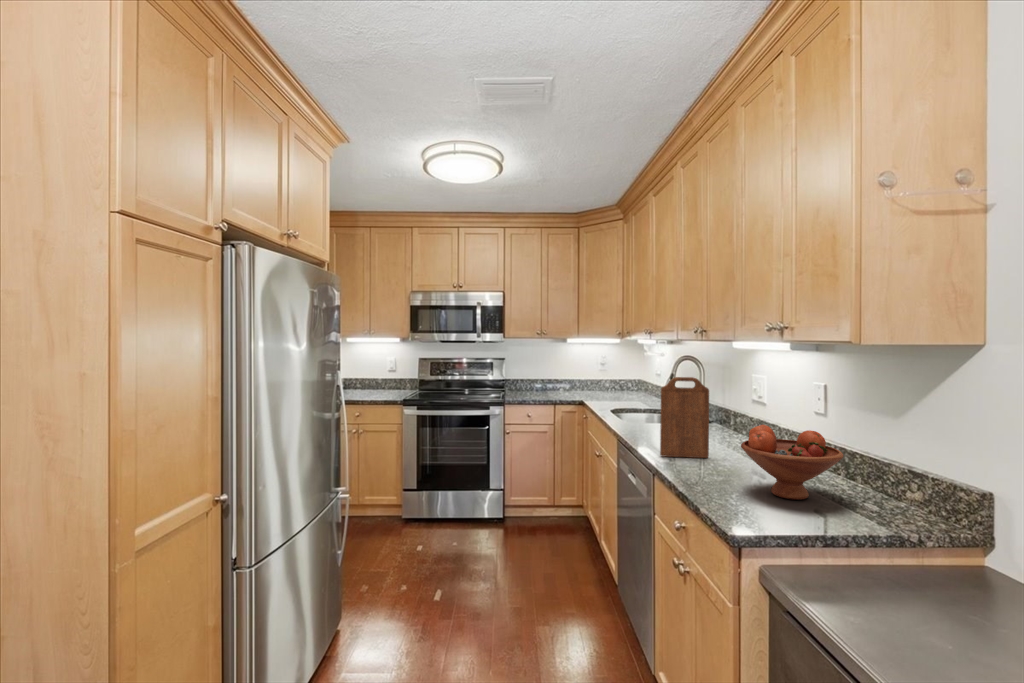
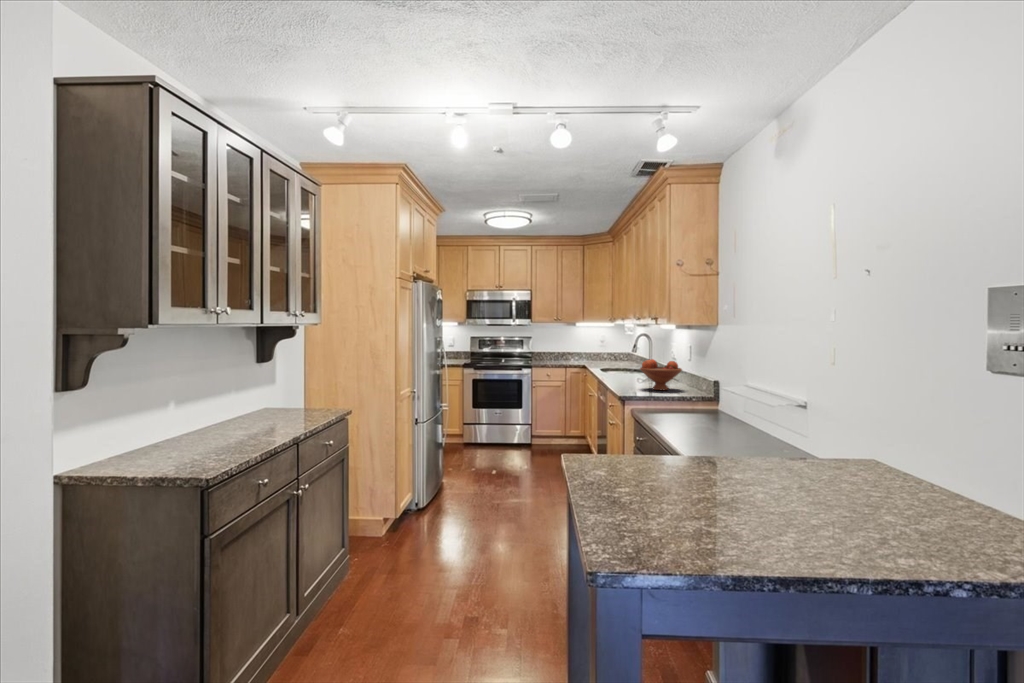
cutting board: present [660,377,709,458] -> none [613,340,639,382]

